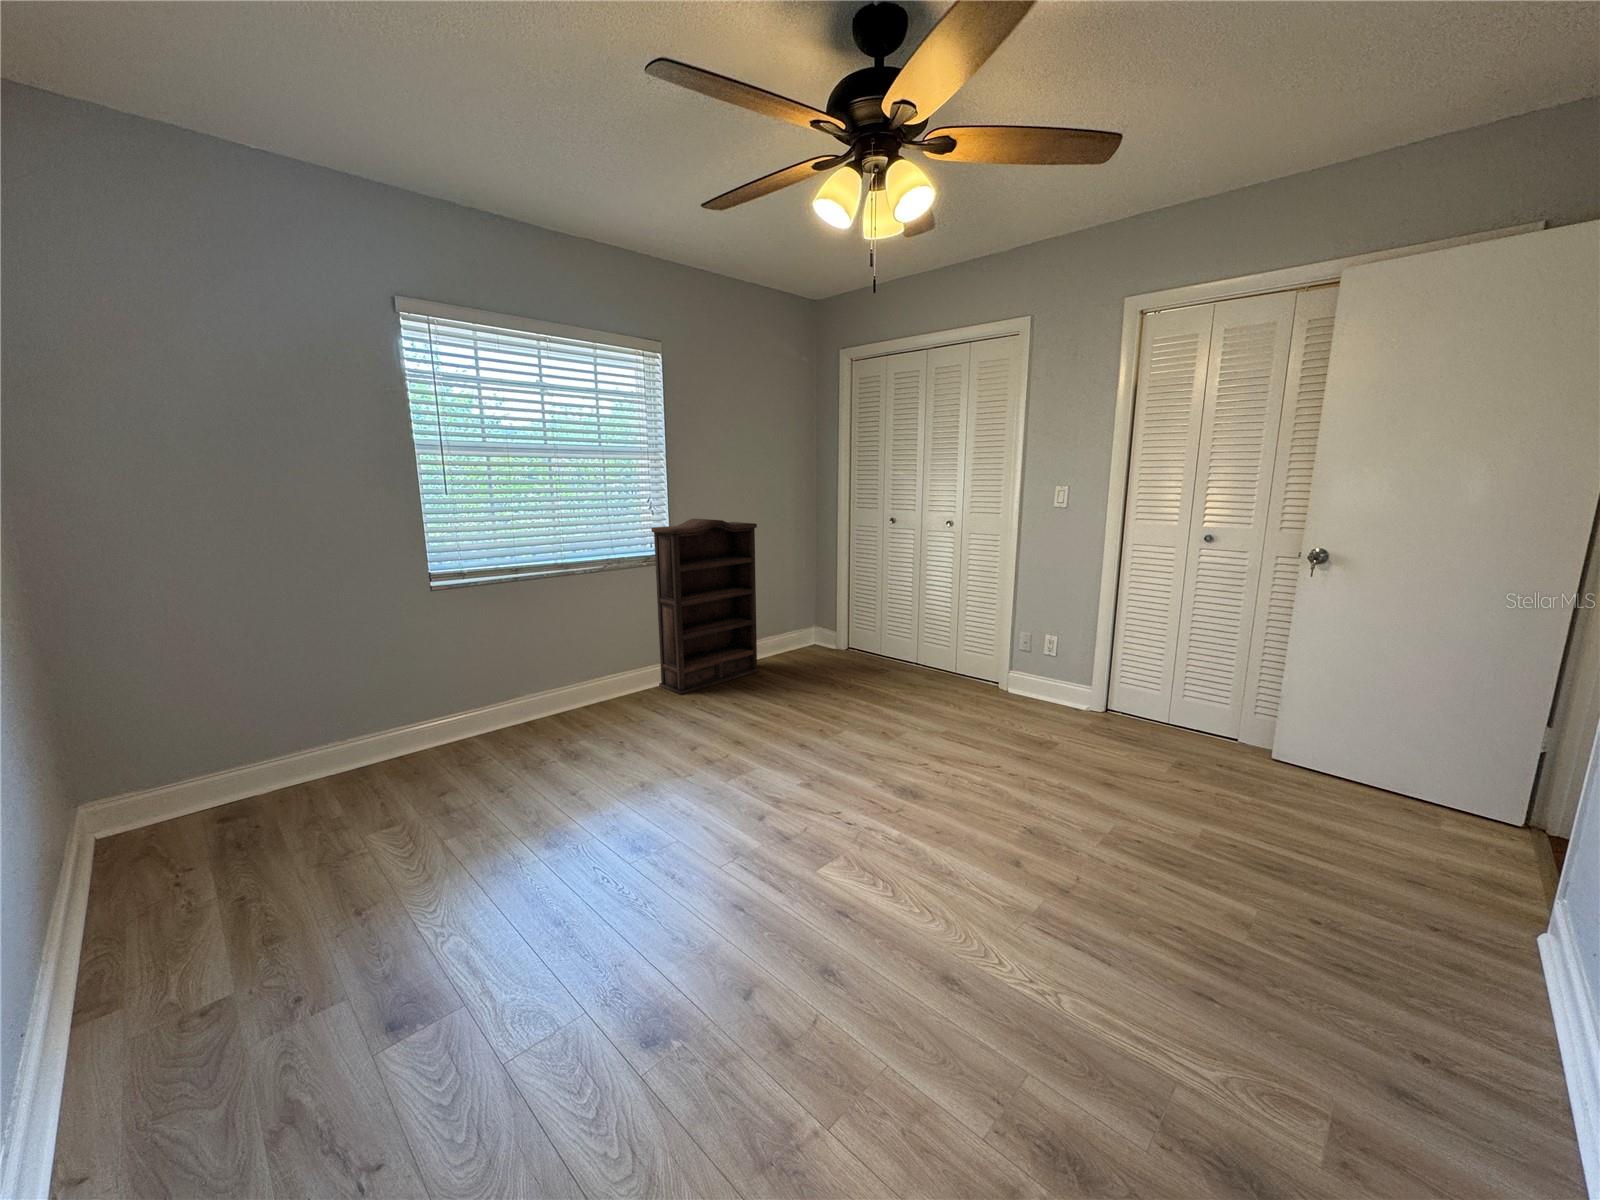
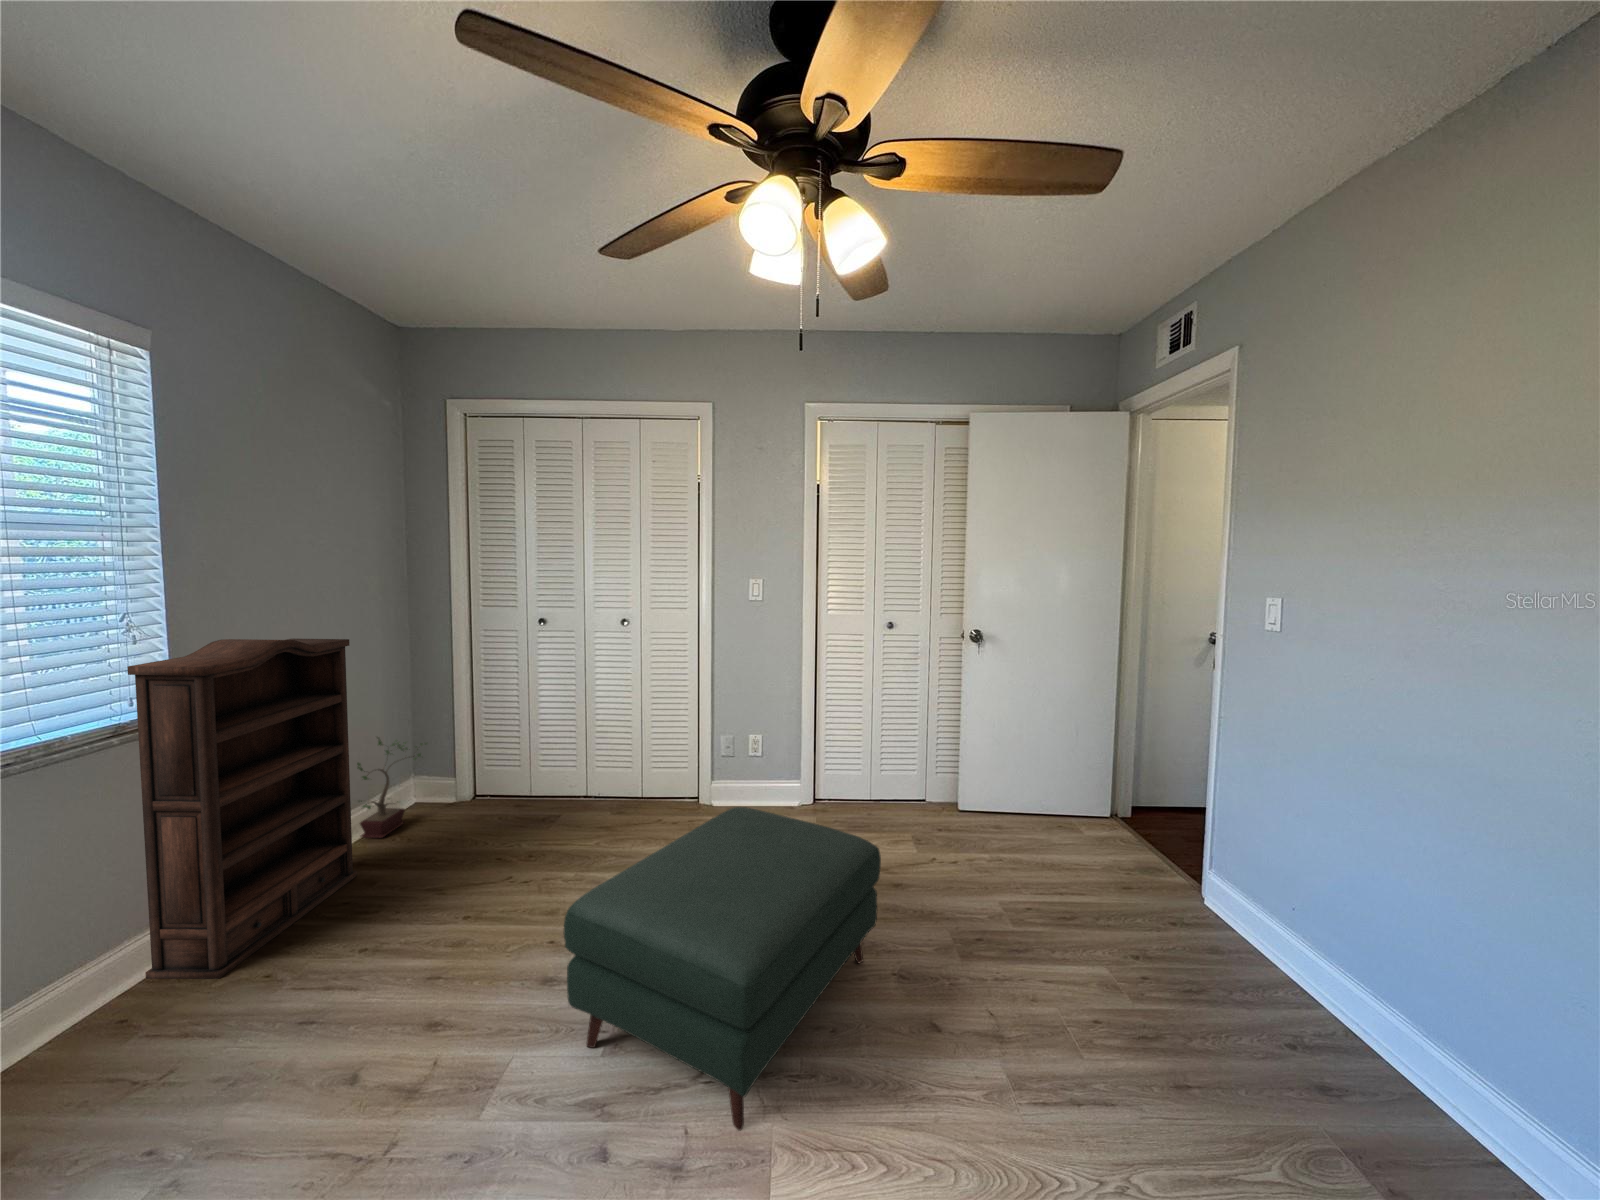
potted plant: none [771,592,819,657] -> present [357,737,427,838]
ottoman: none [783,669,1029,842] -> present [564,807,881,1130]

